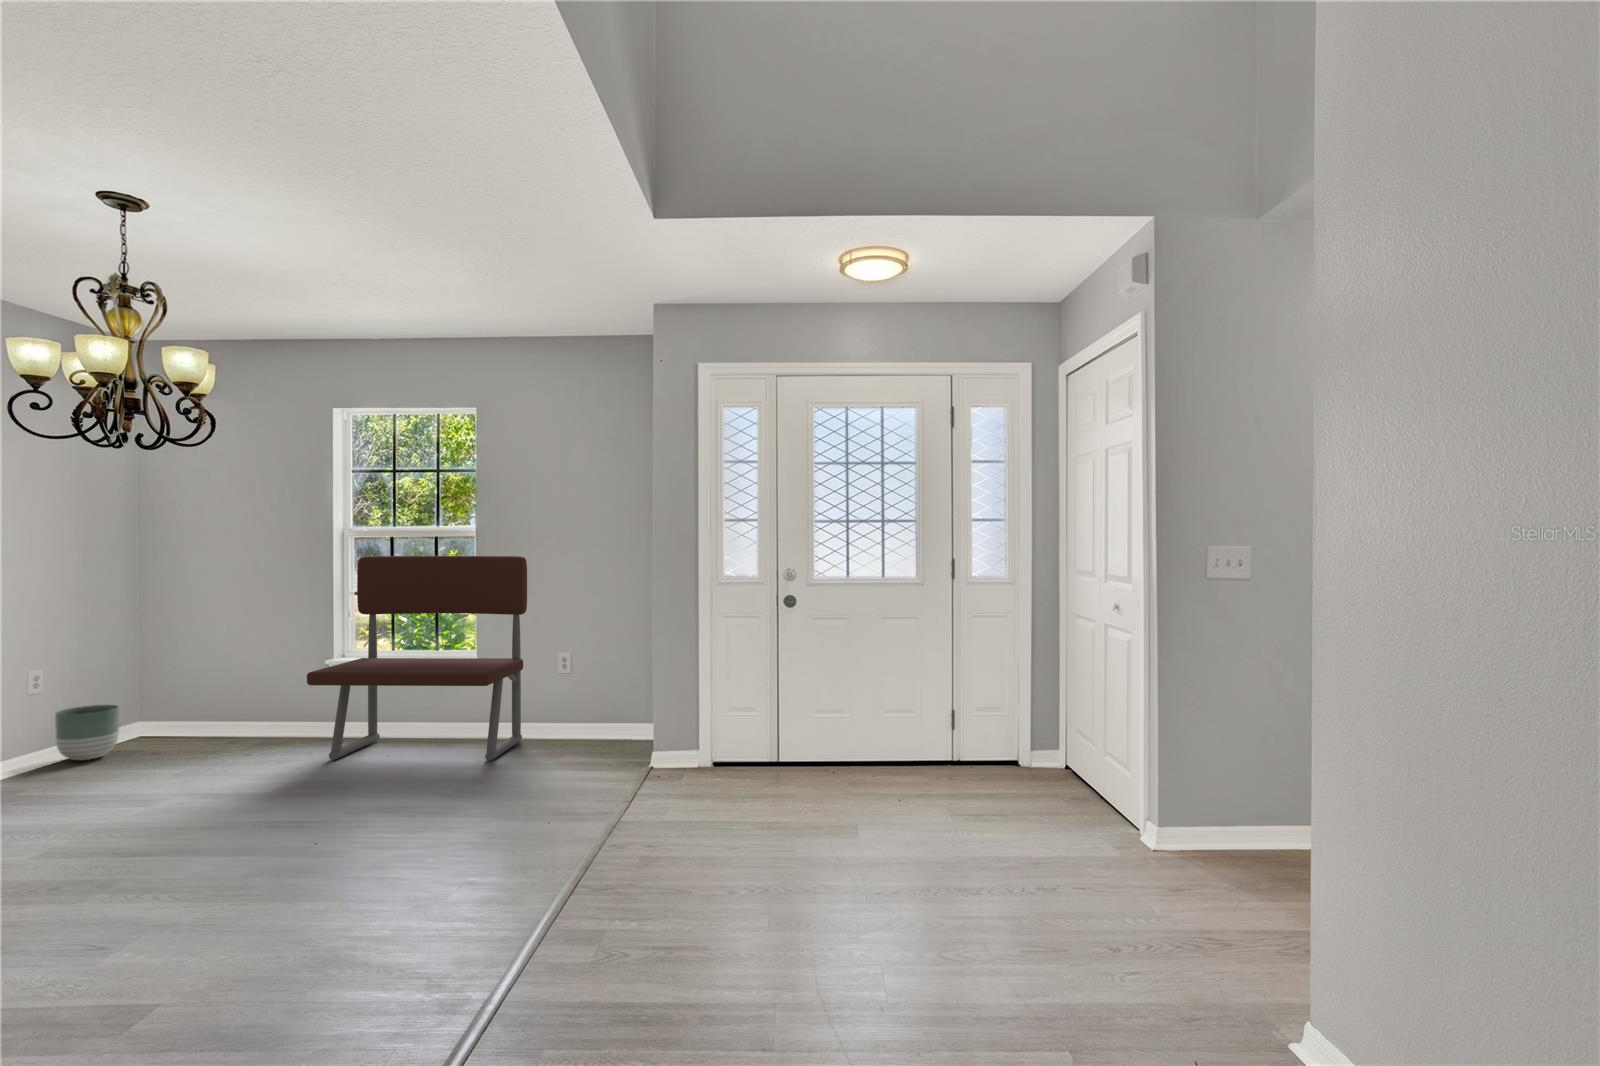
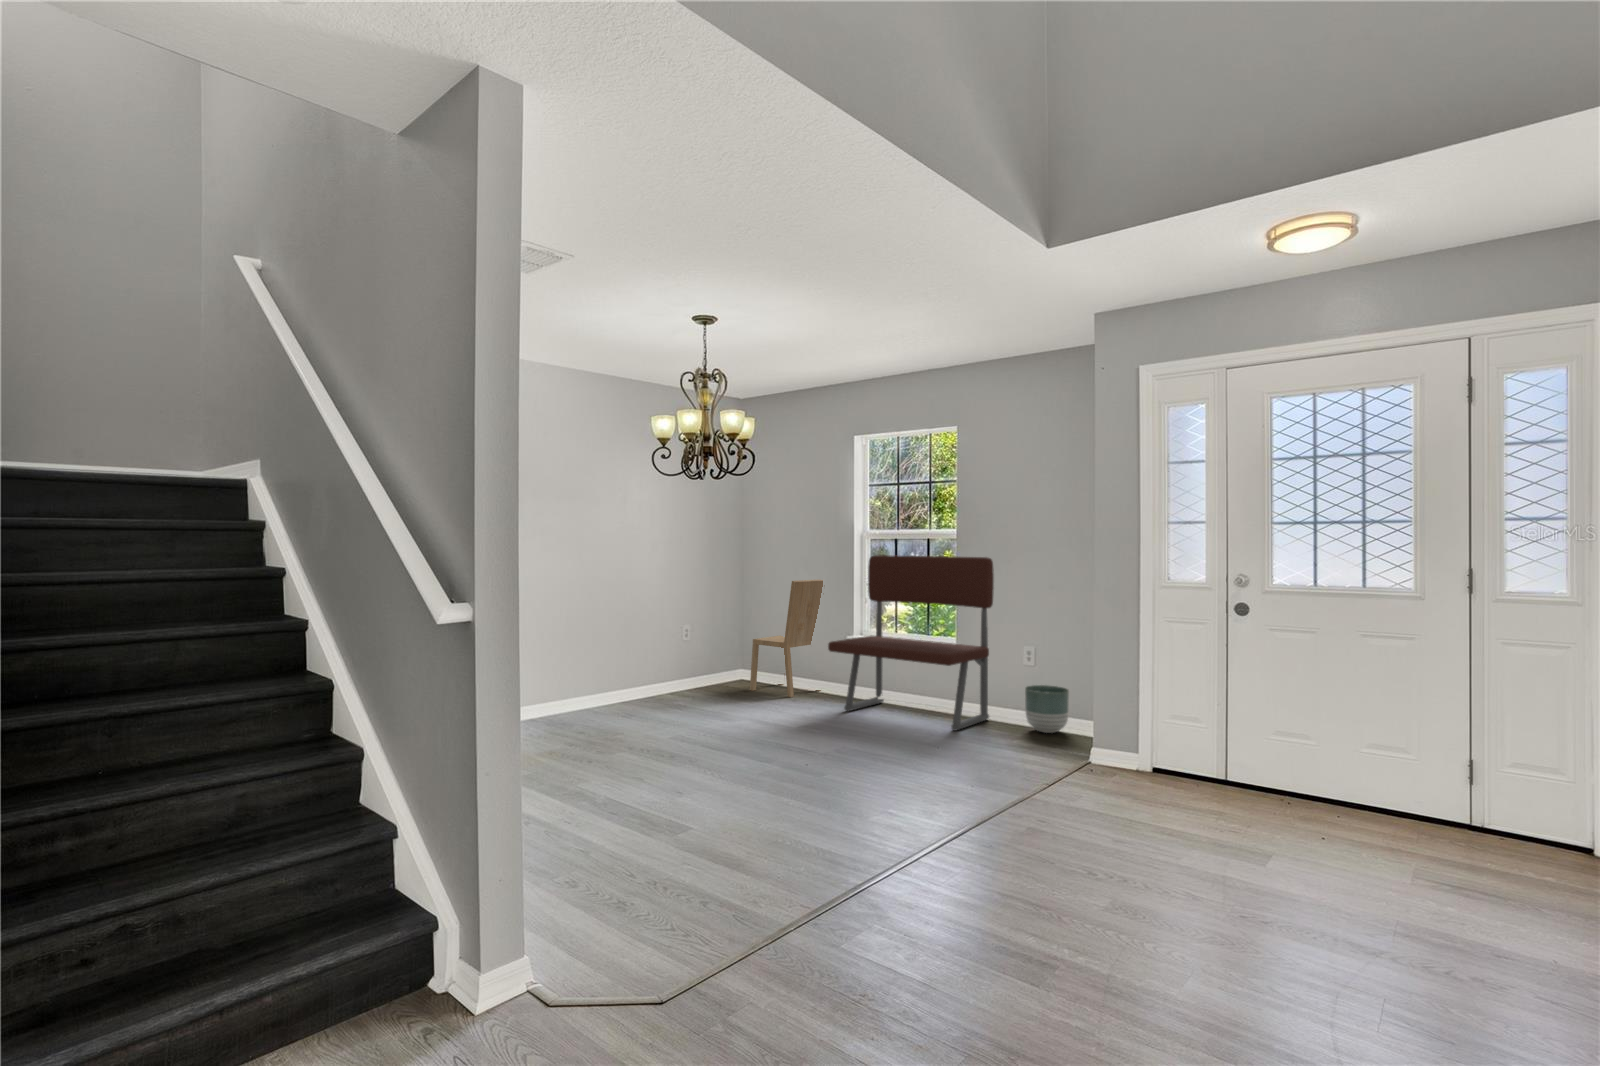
dining chair: none [157,589,284,754] -> present [750,579,823,697]
planter: present [55,705,119,760] -> present [1025,685,1069,733]

